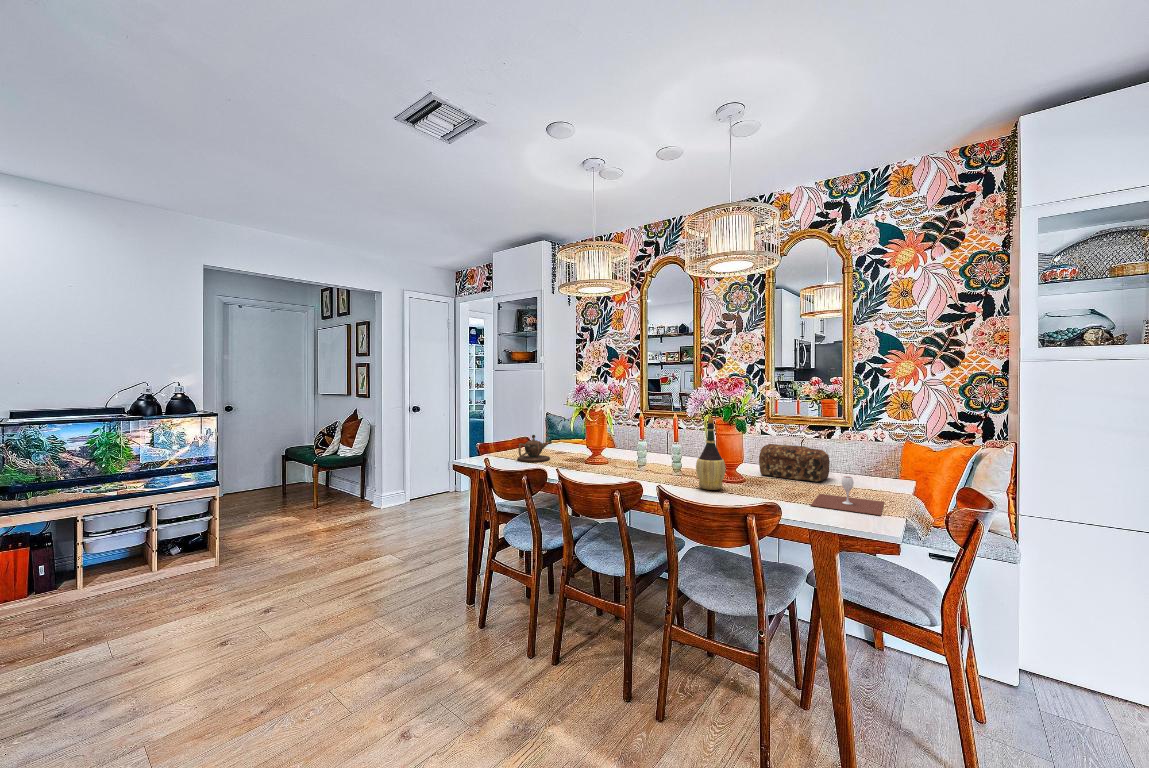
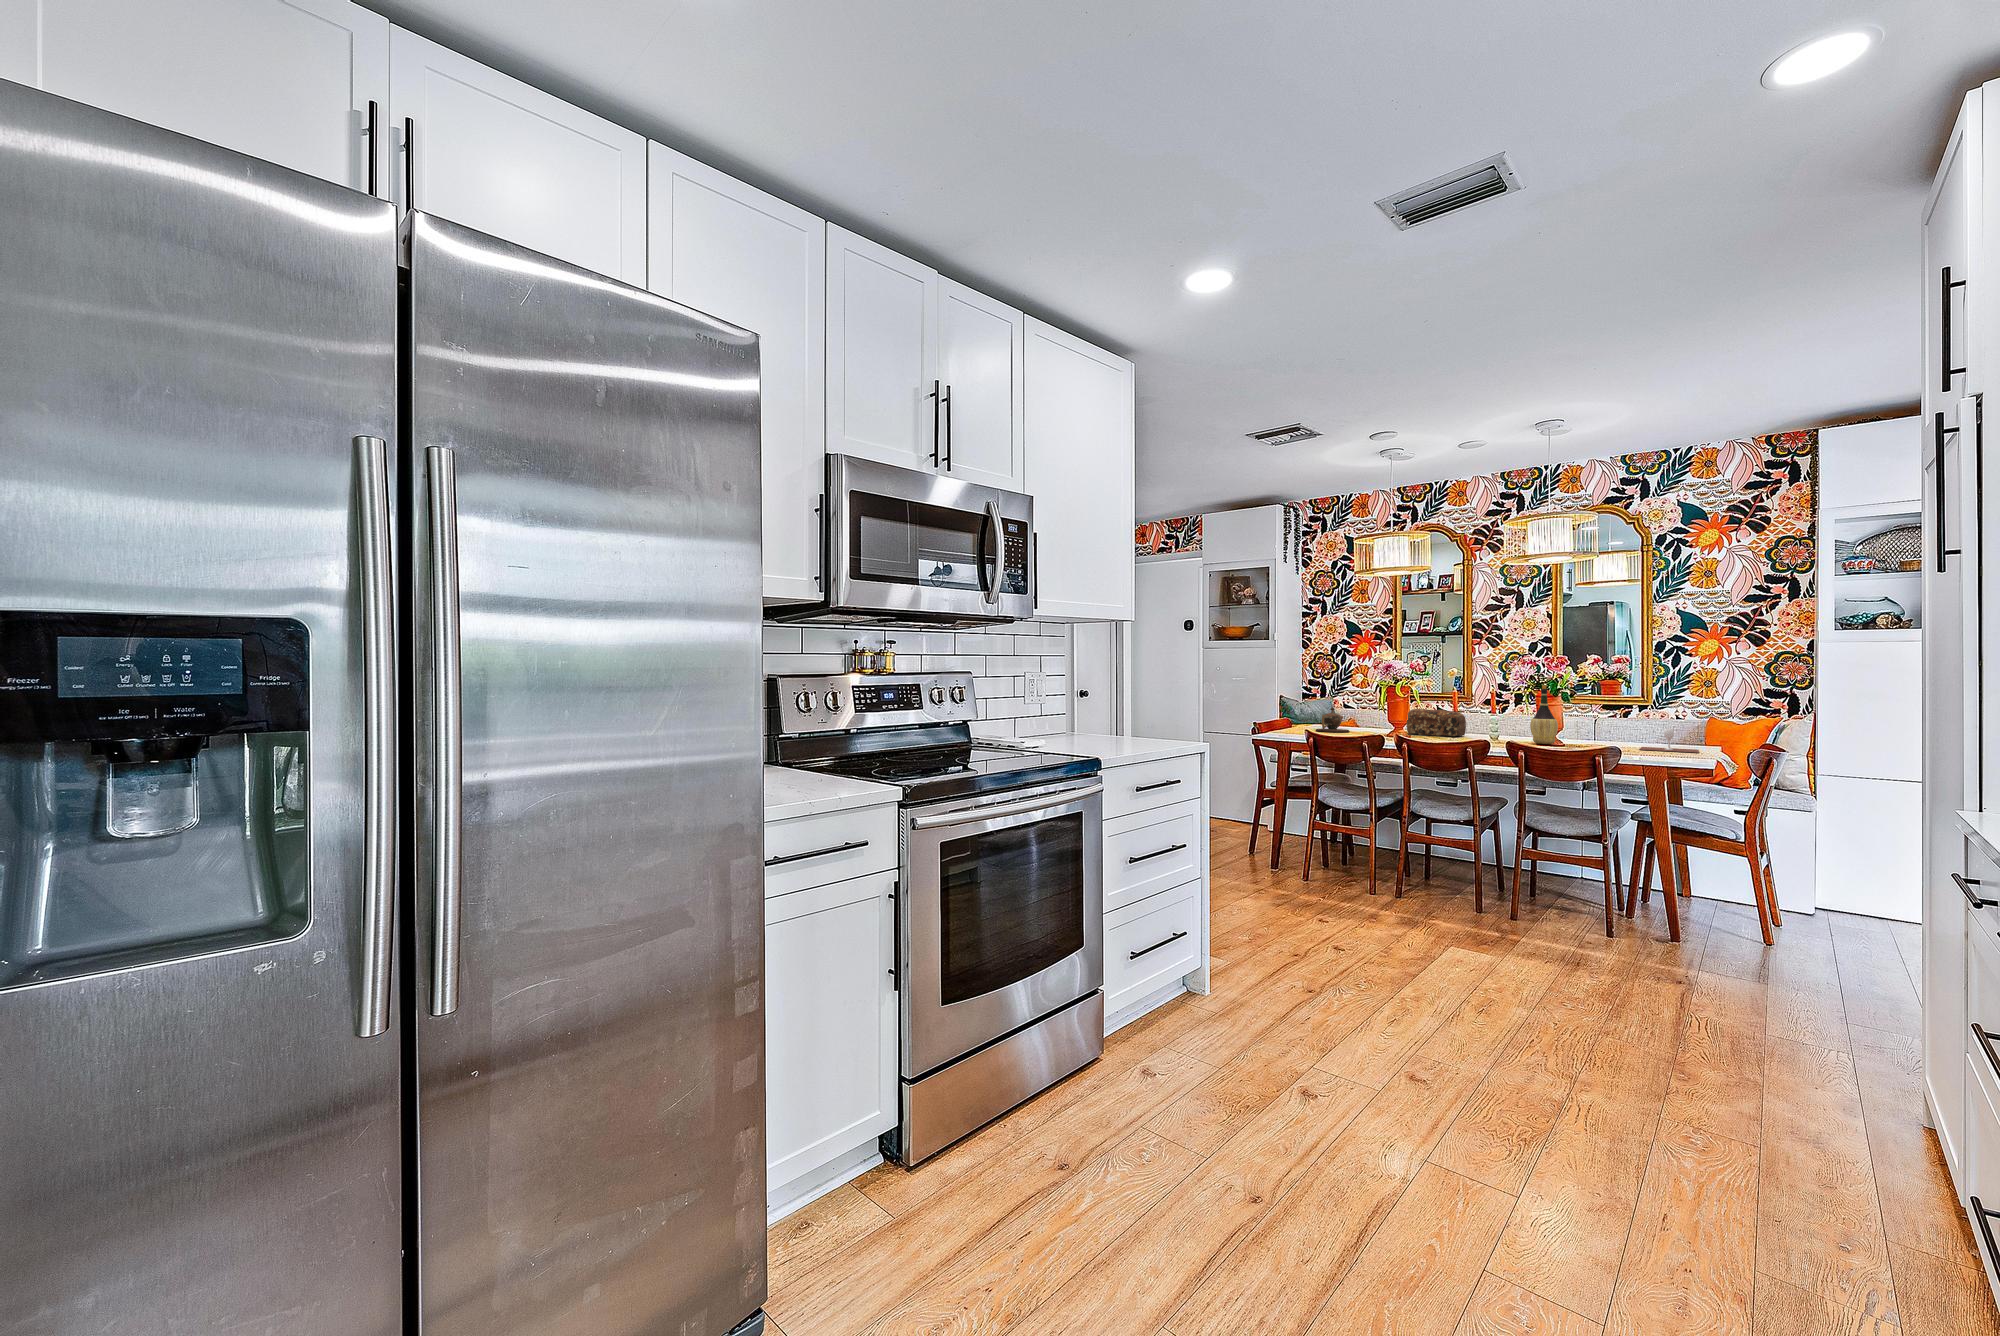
bread loaf: present [759,444,830,481] -> present [1406,709,1466,736]

